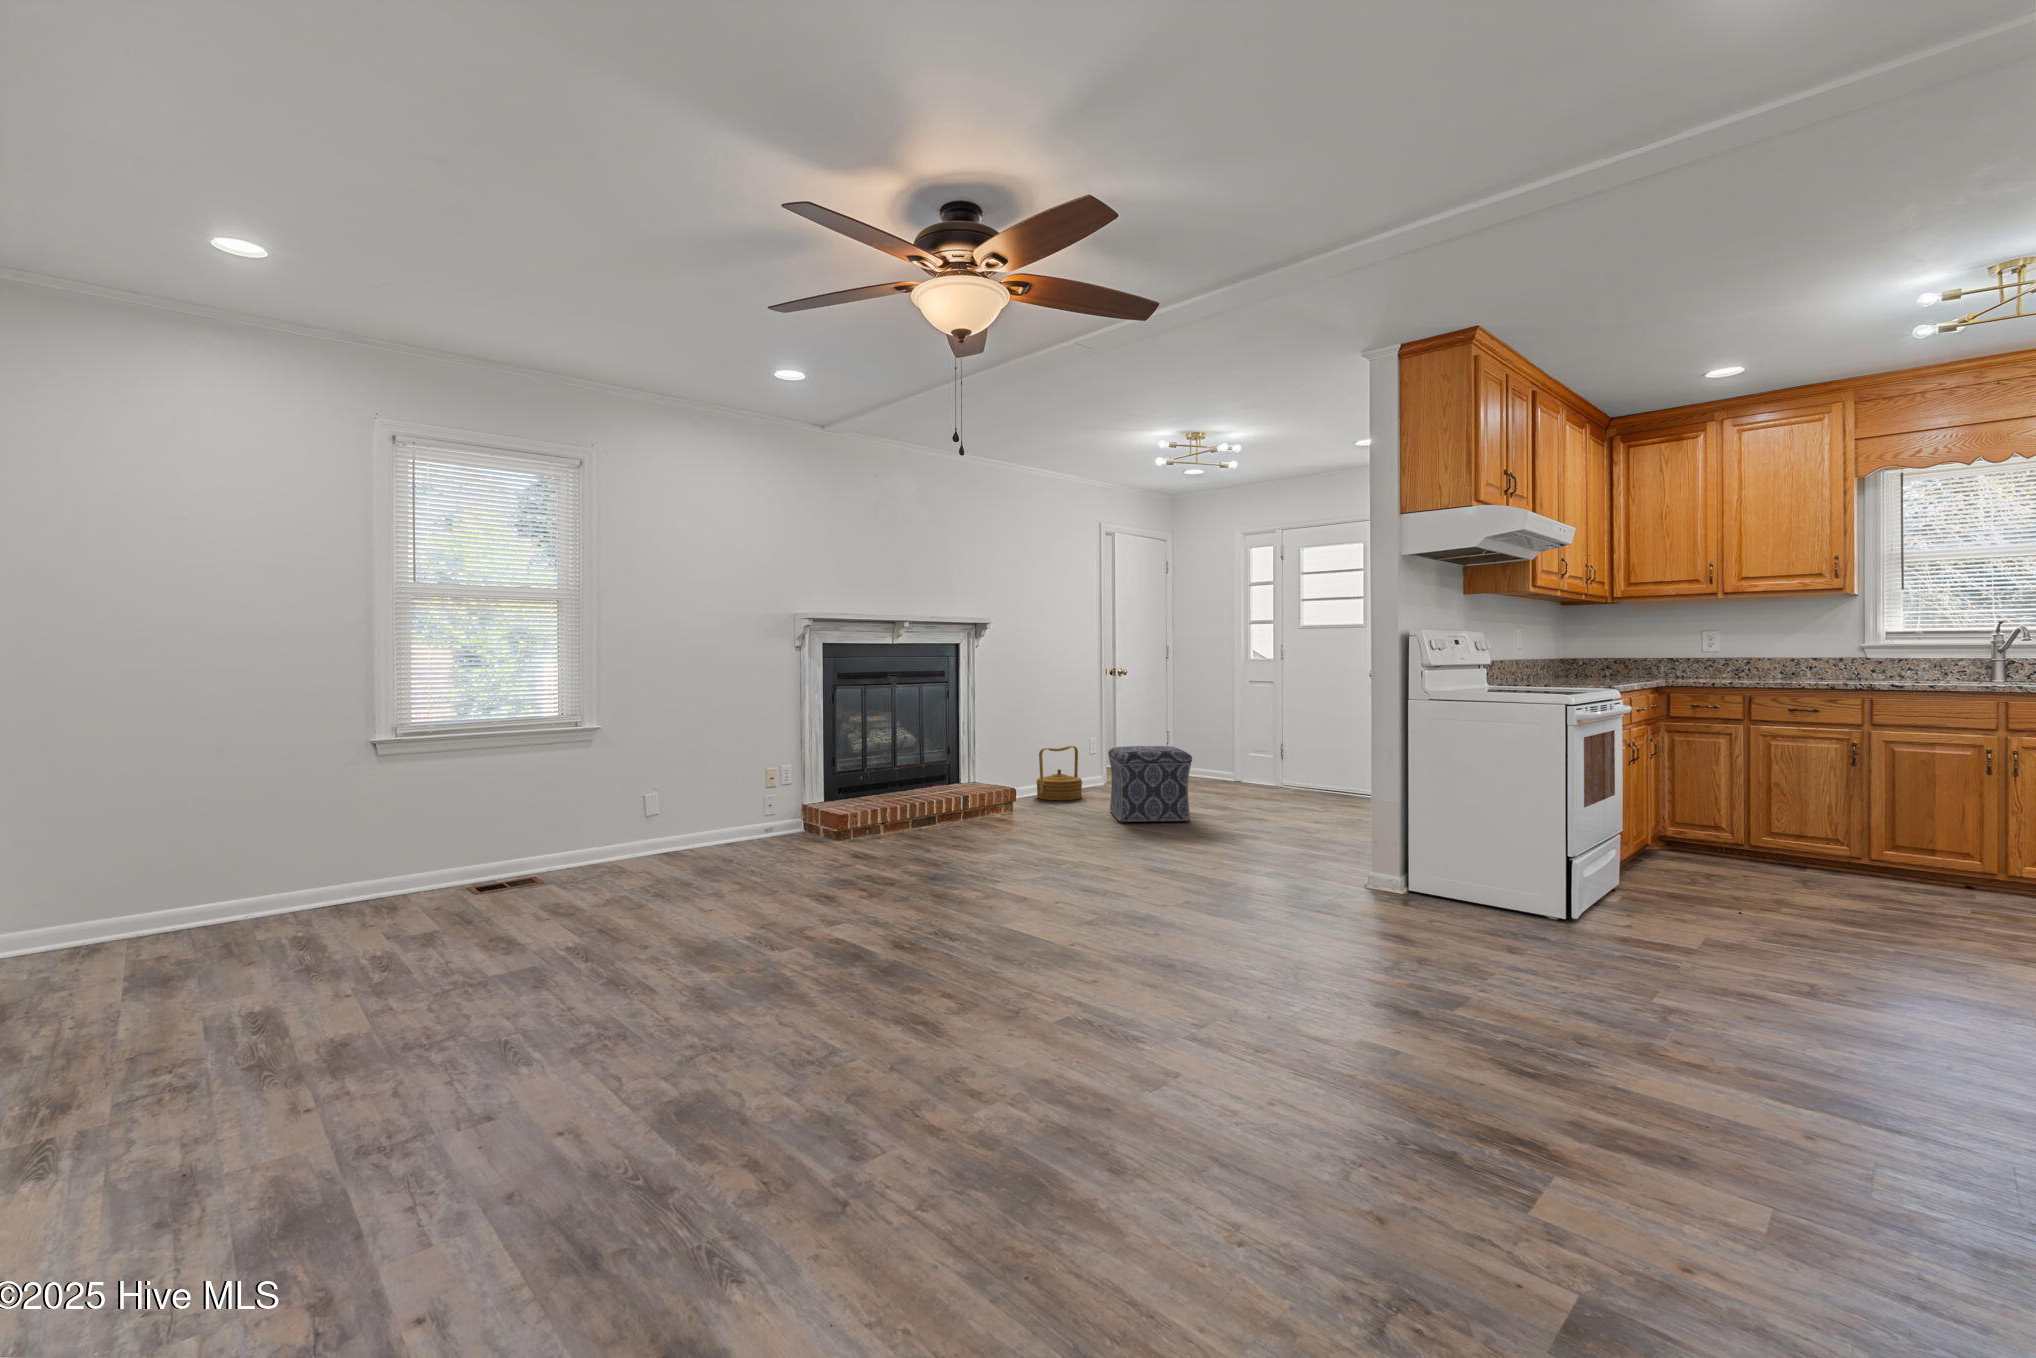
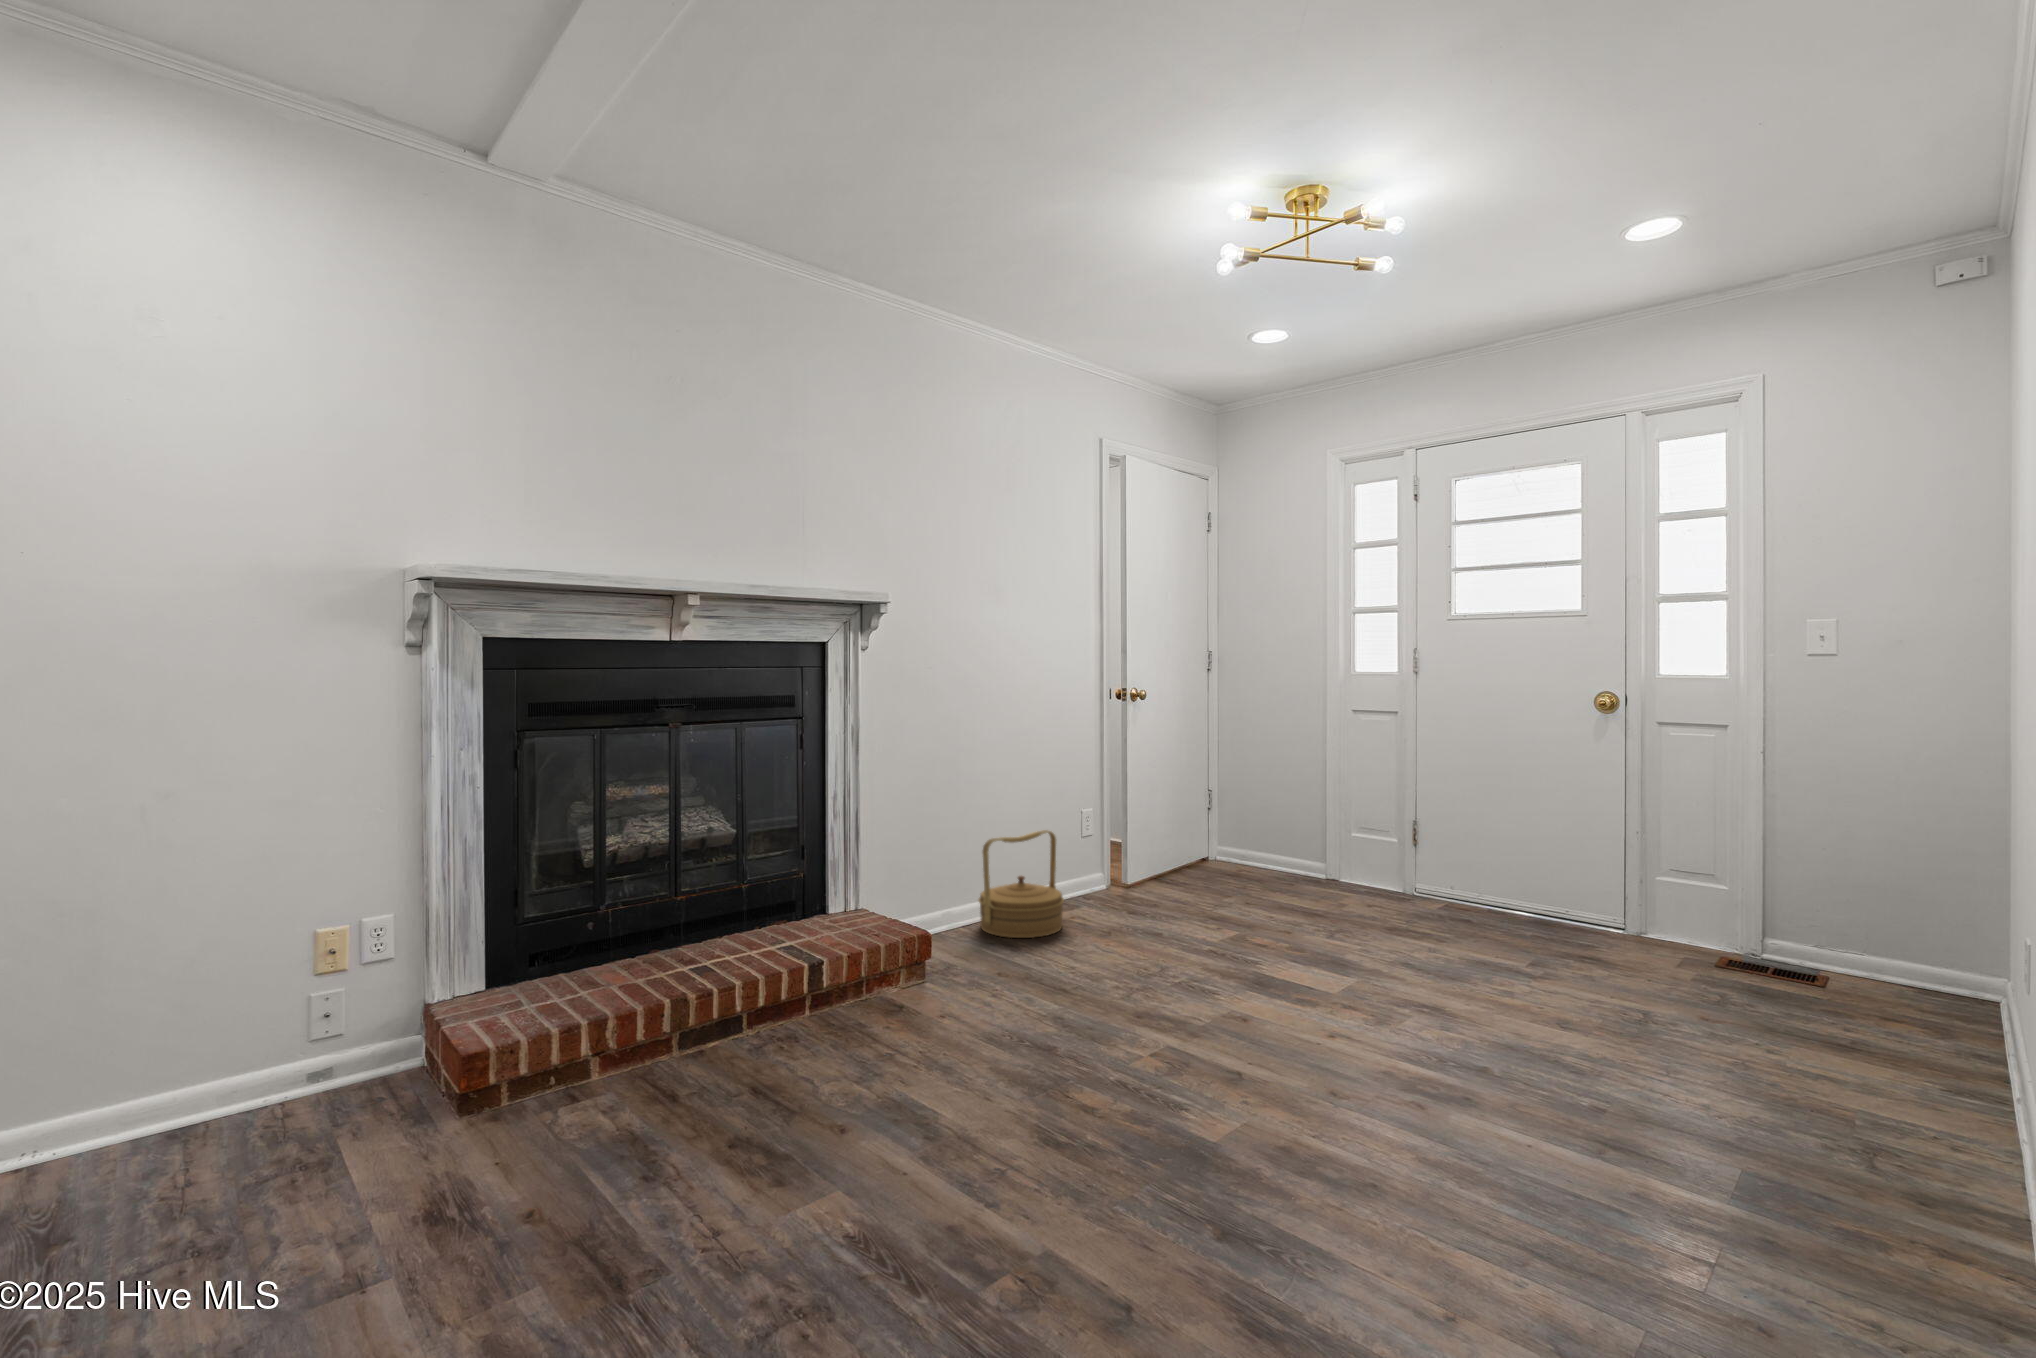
ottoman: present [1108,746,1192,823] -> none [1114,848,1297,1028]

